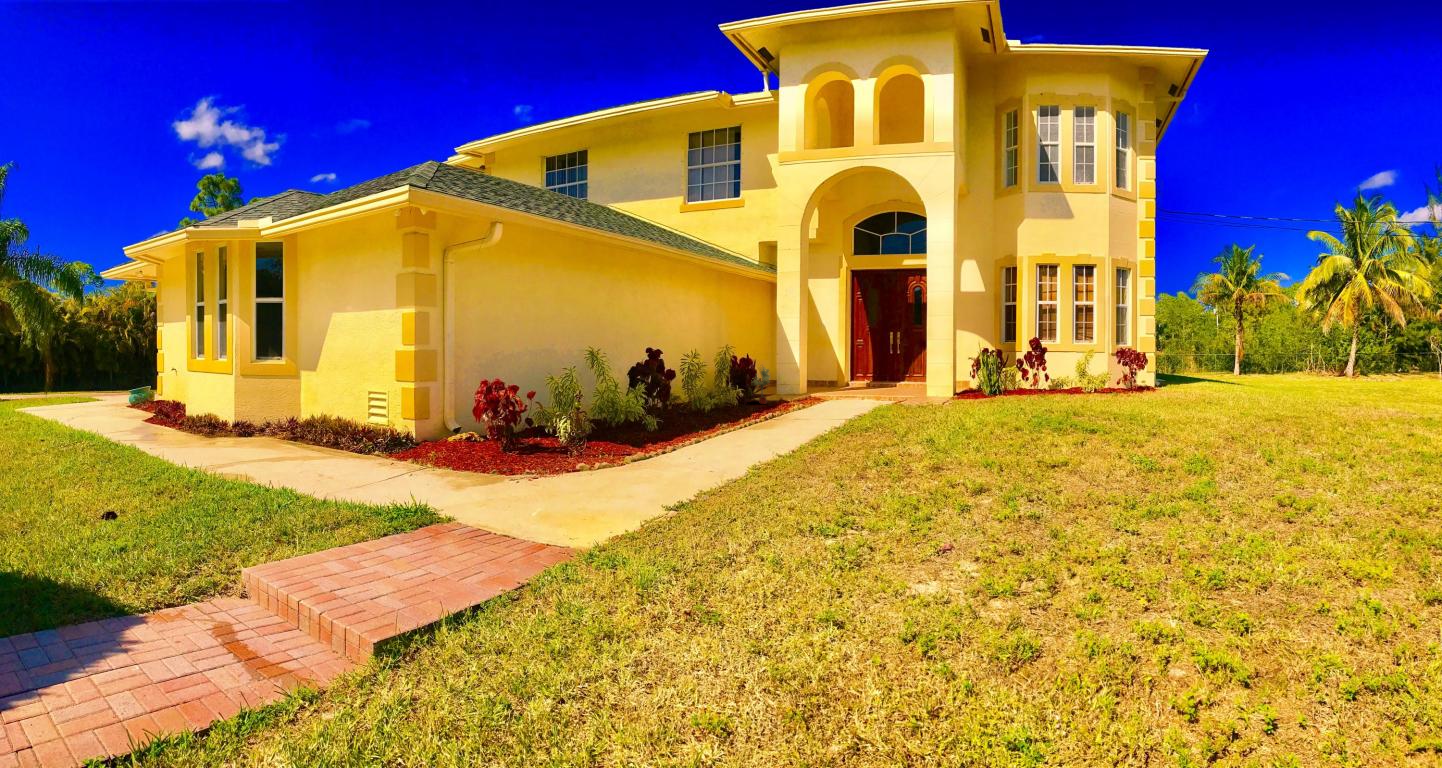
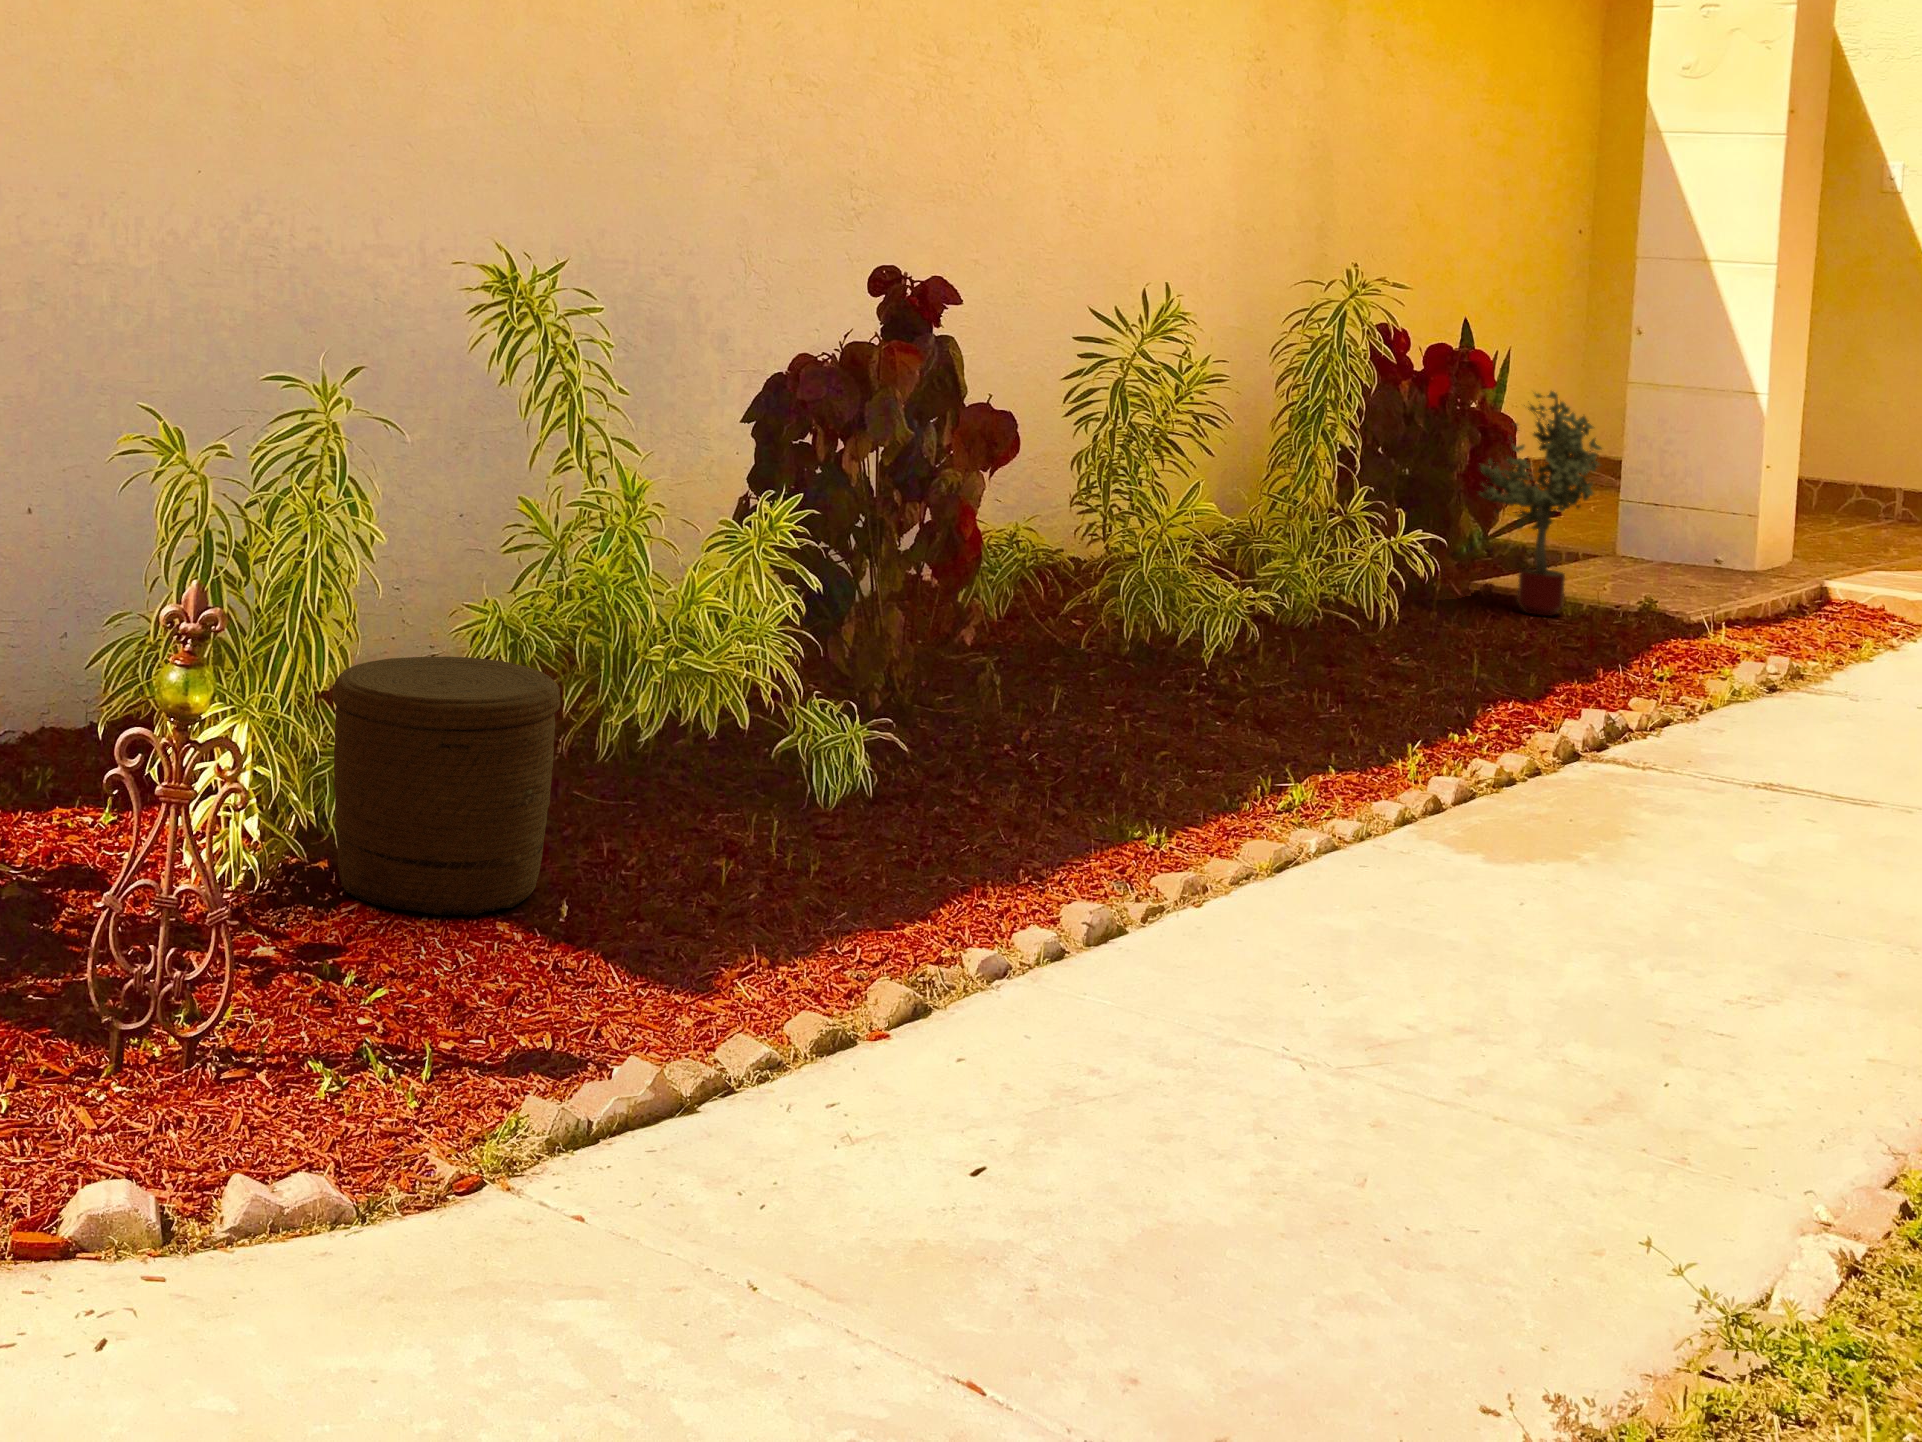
woven basket: none [582,410,616,446] -> present [332,656,561,916]

